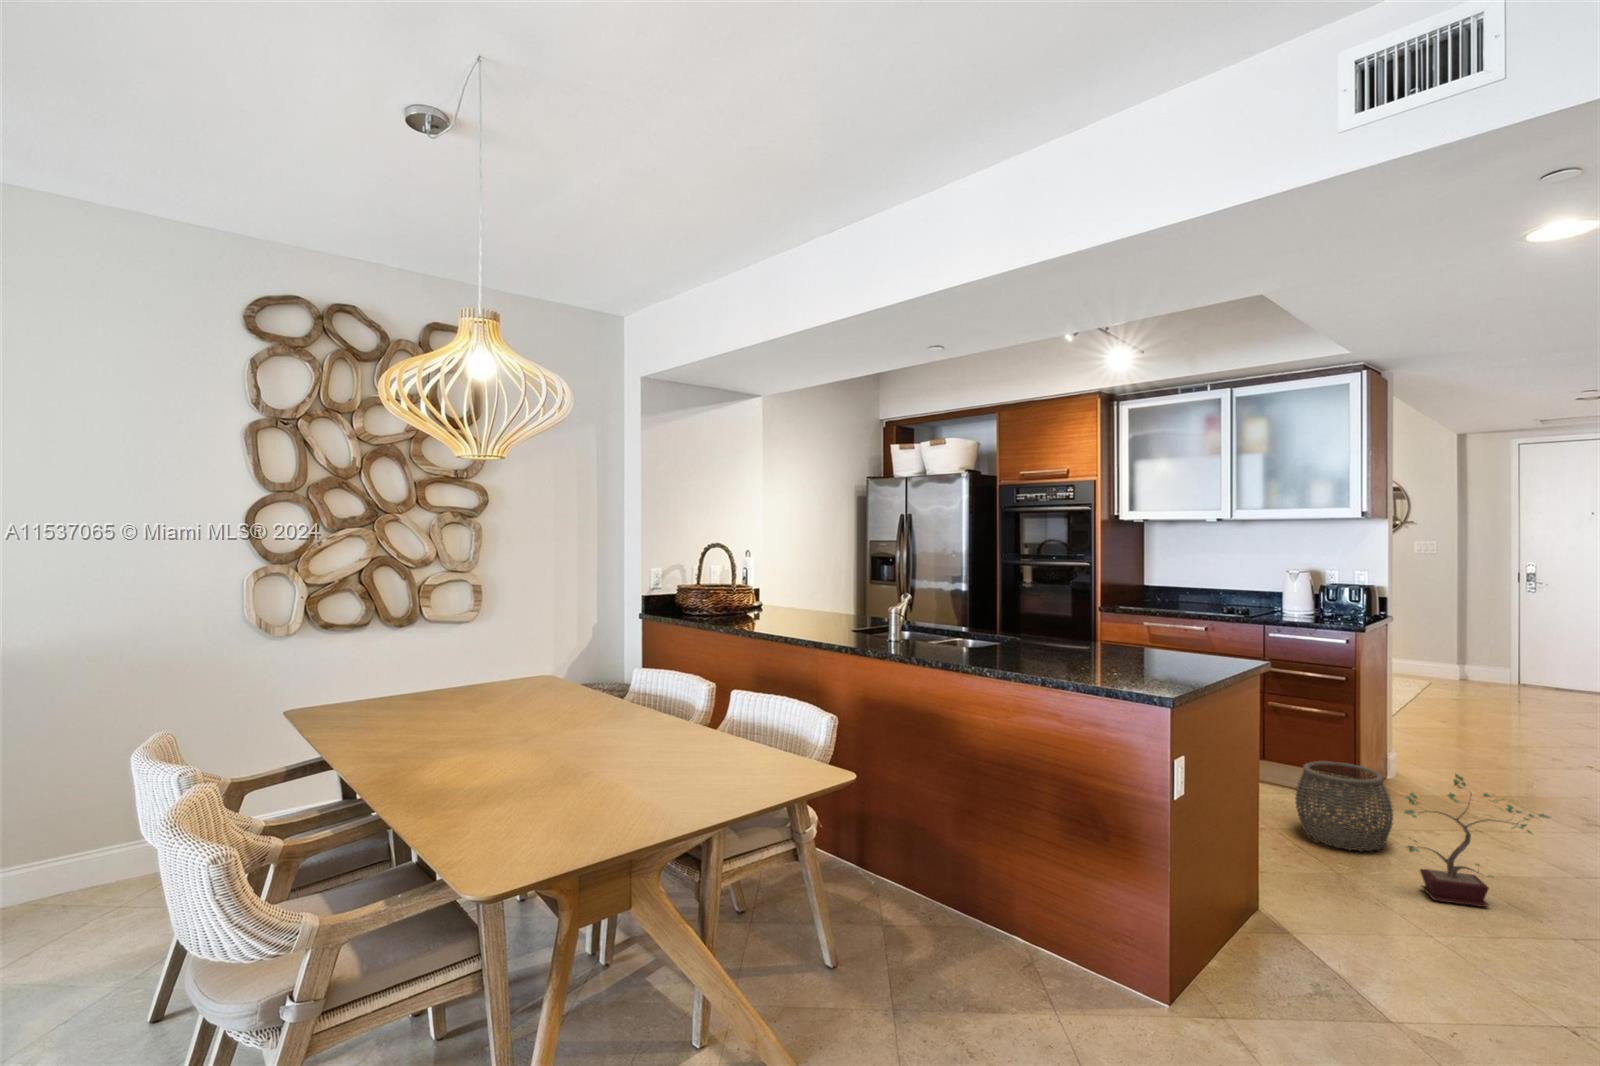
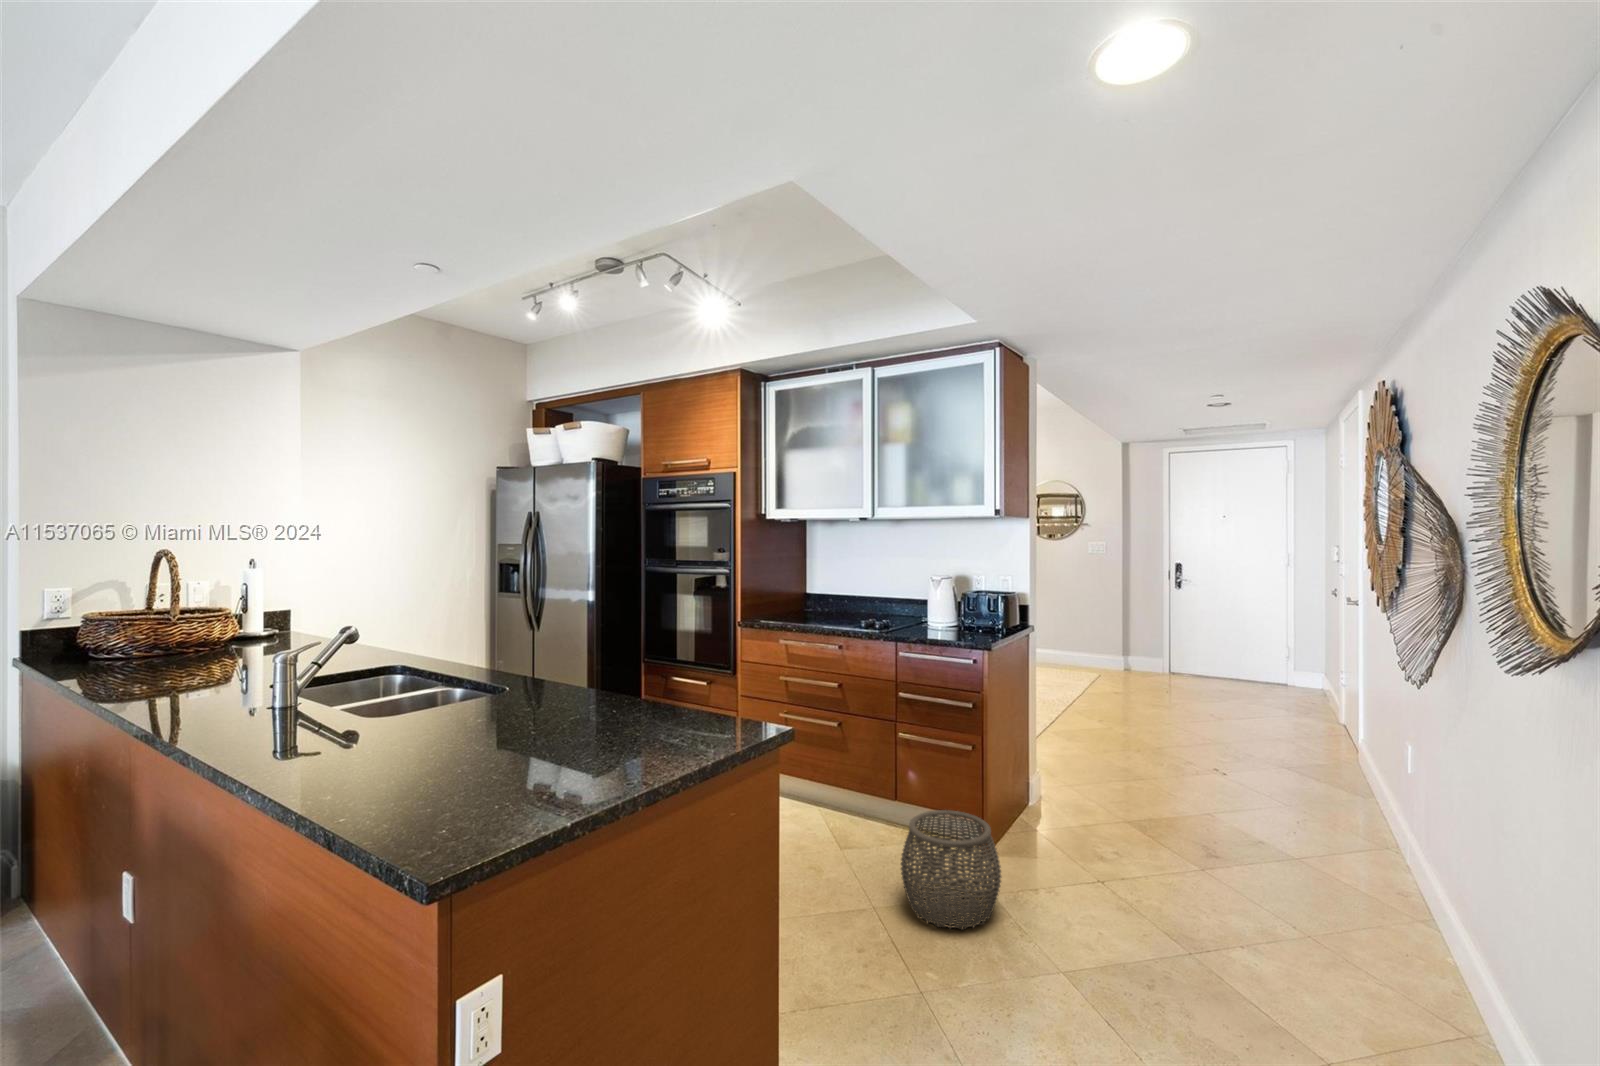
potted plant: present [1405,774,1550,907] -> none [986,842,1146,1018]

